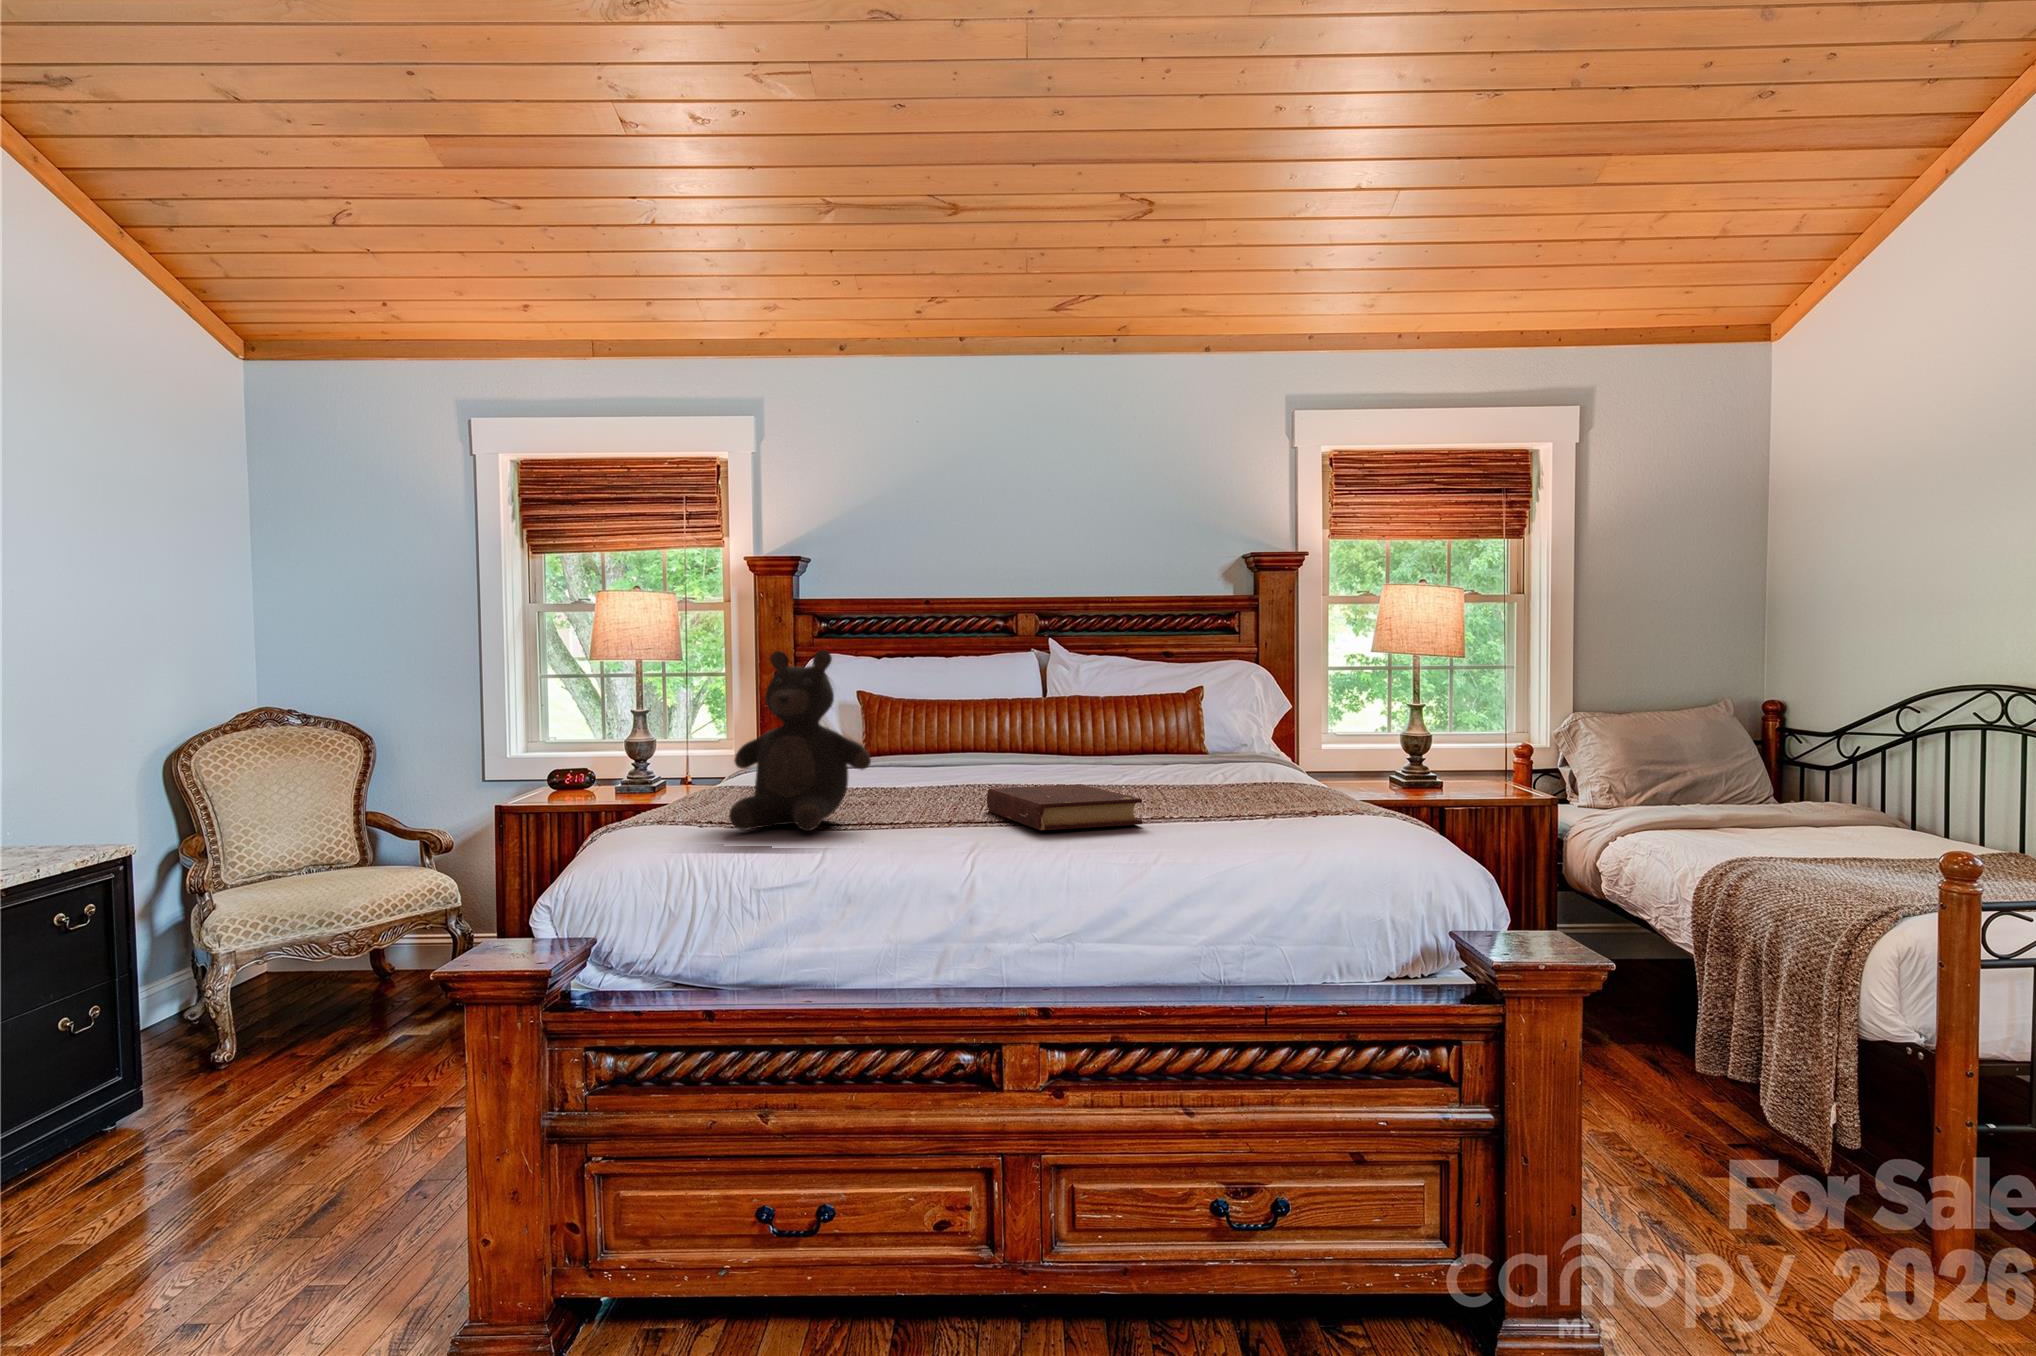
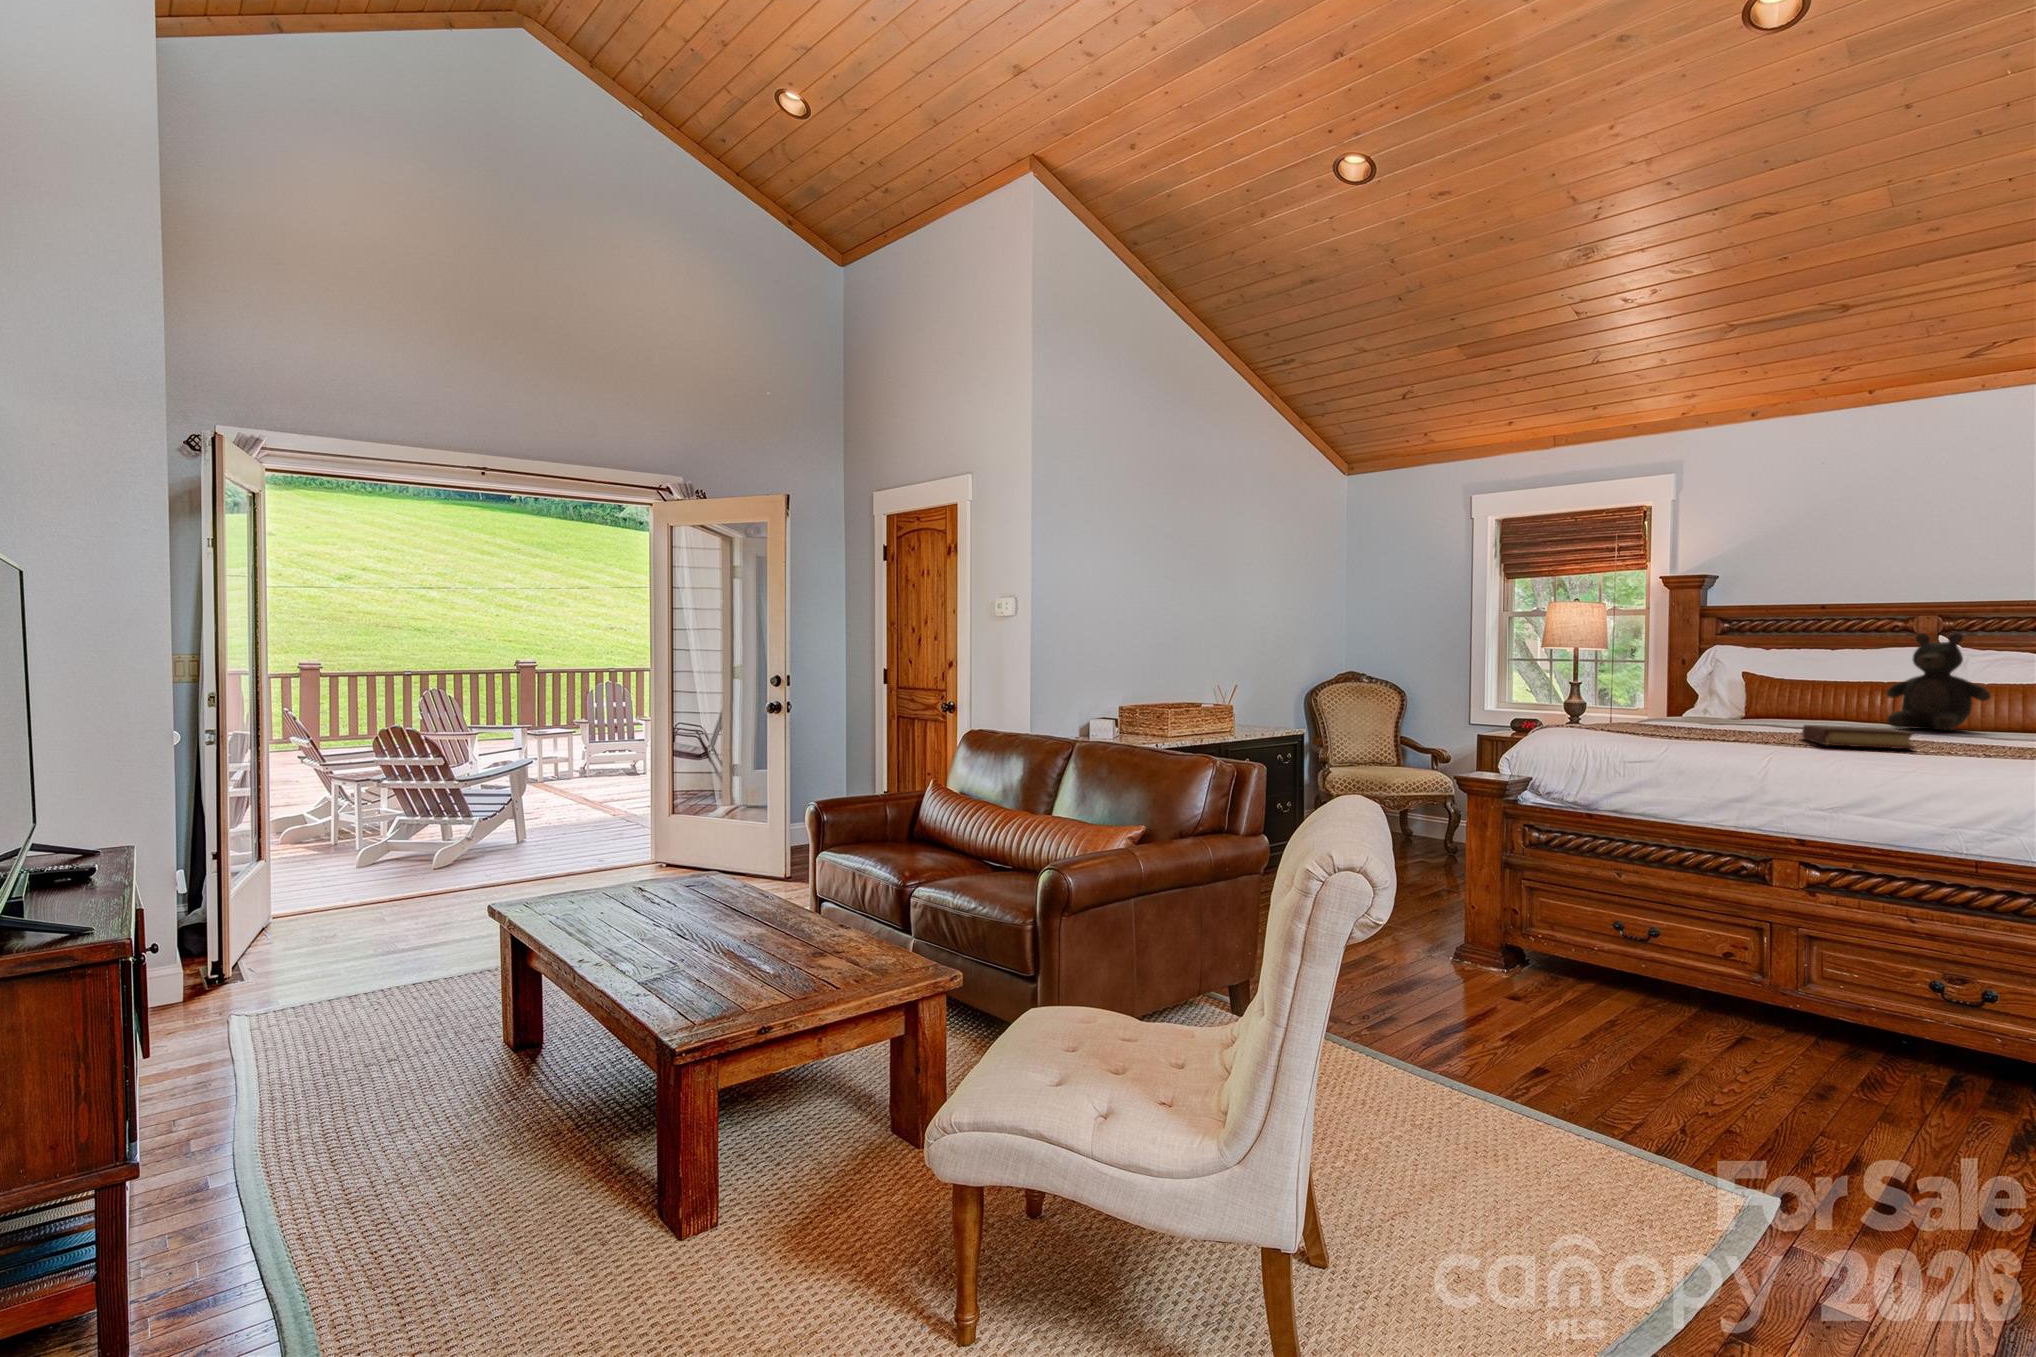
teddy bear: present [729,650,871,831] -> present [1886,633,1991,730]

